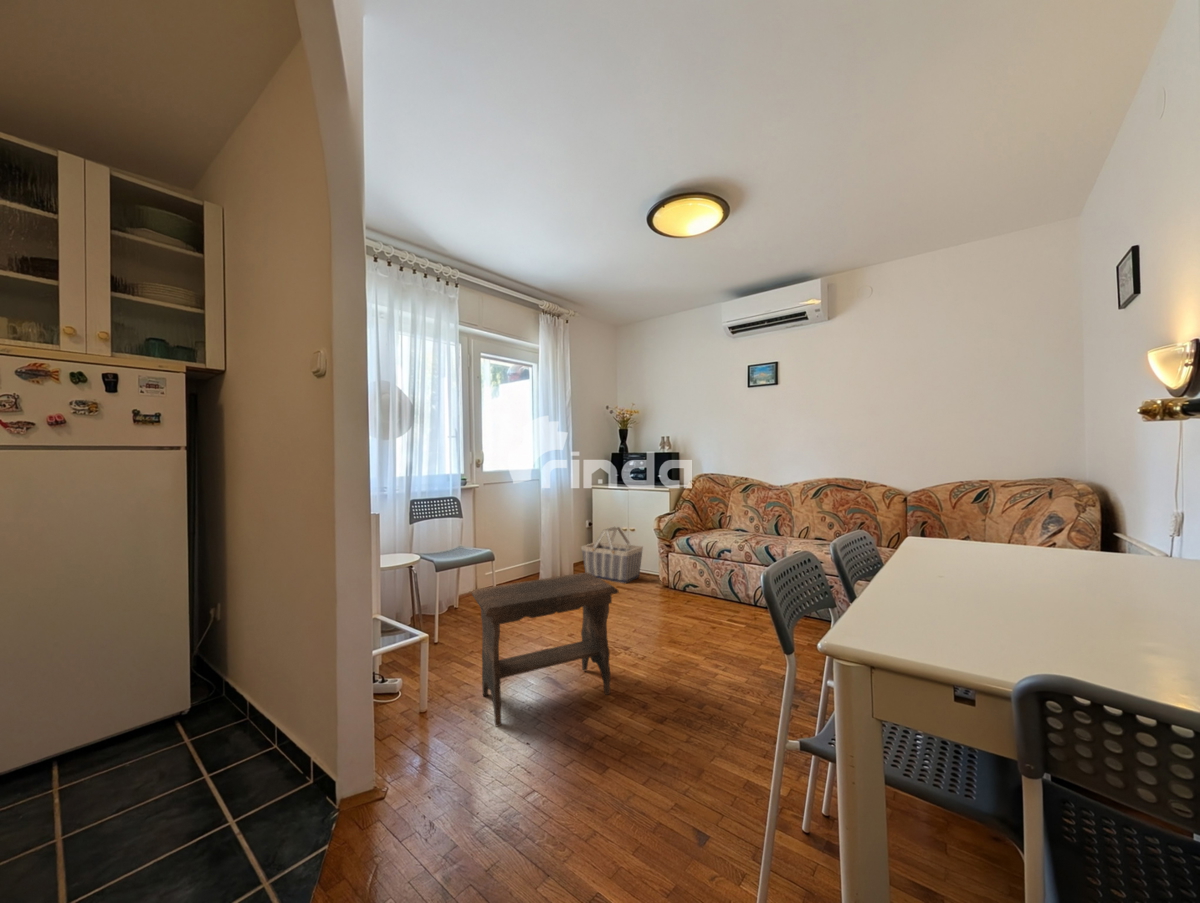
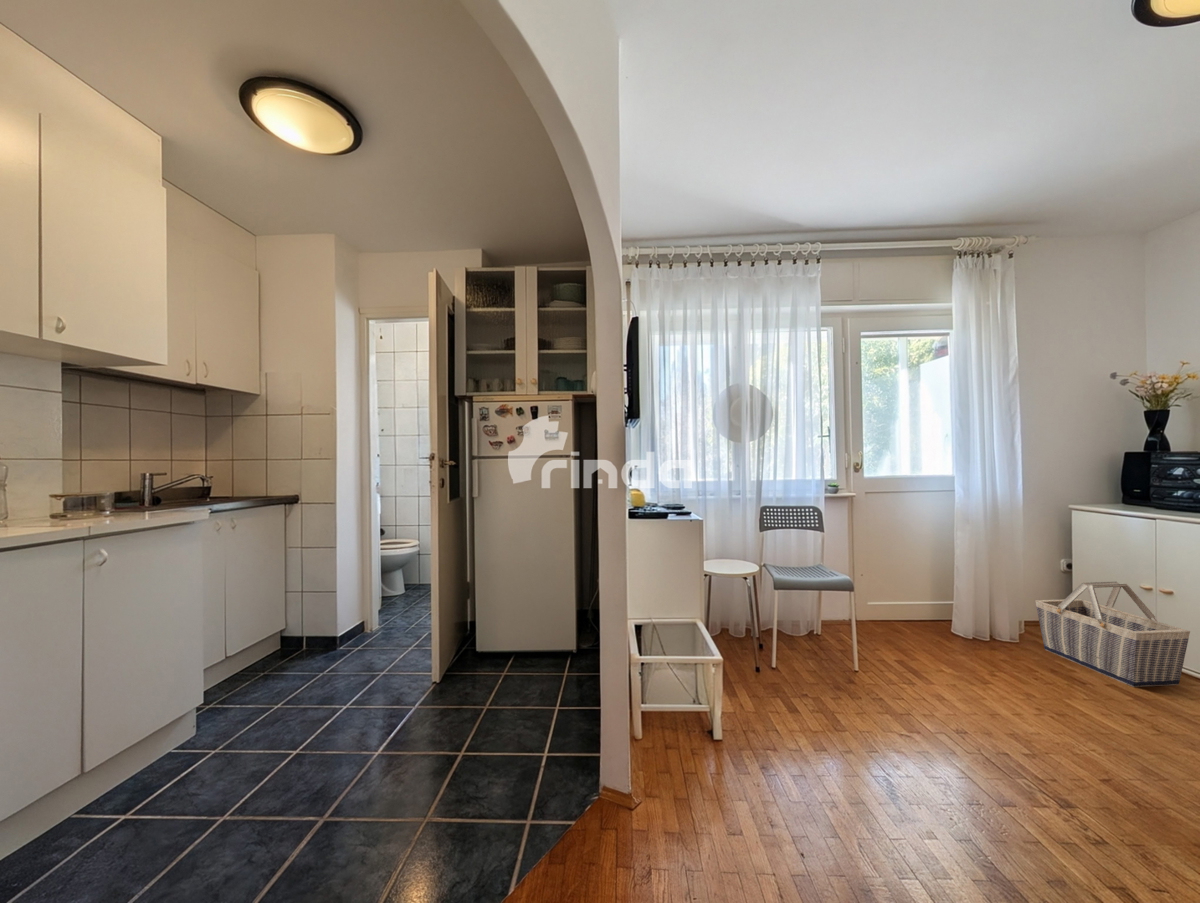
footstool: present [472,572,619,726] -> none [769,625,997,856]

